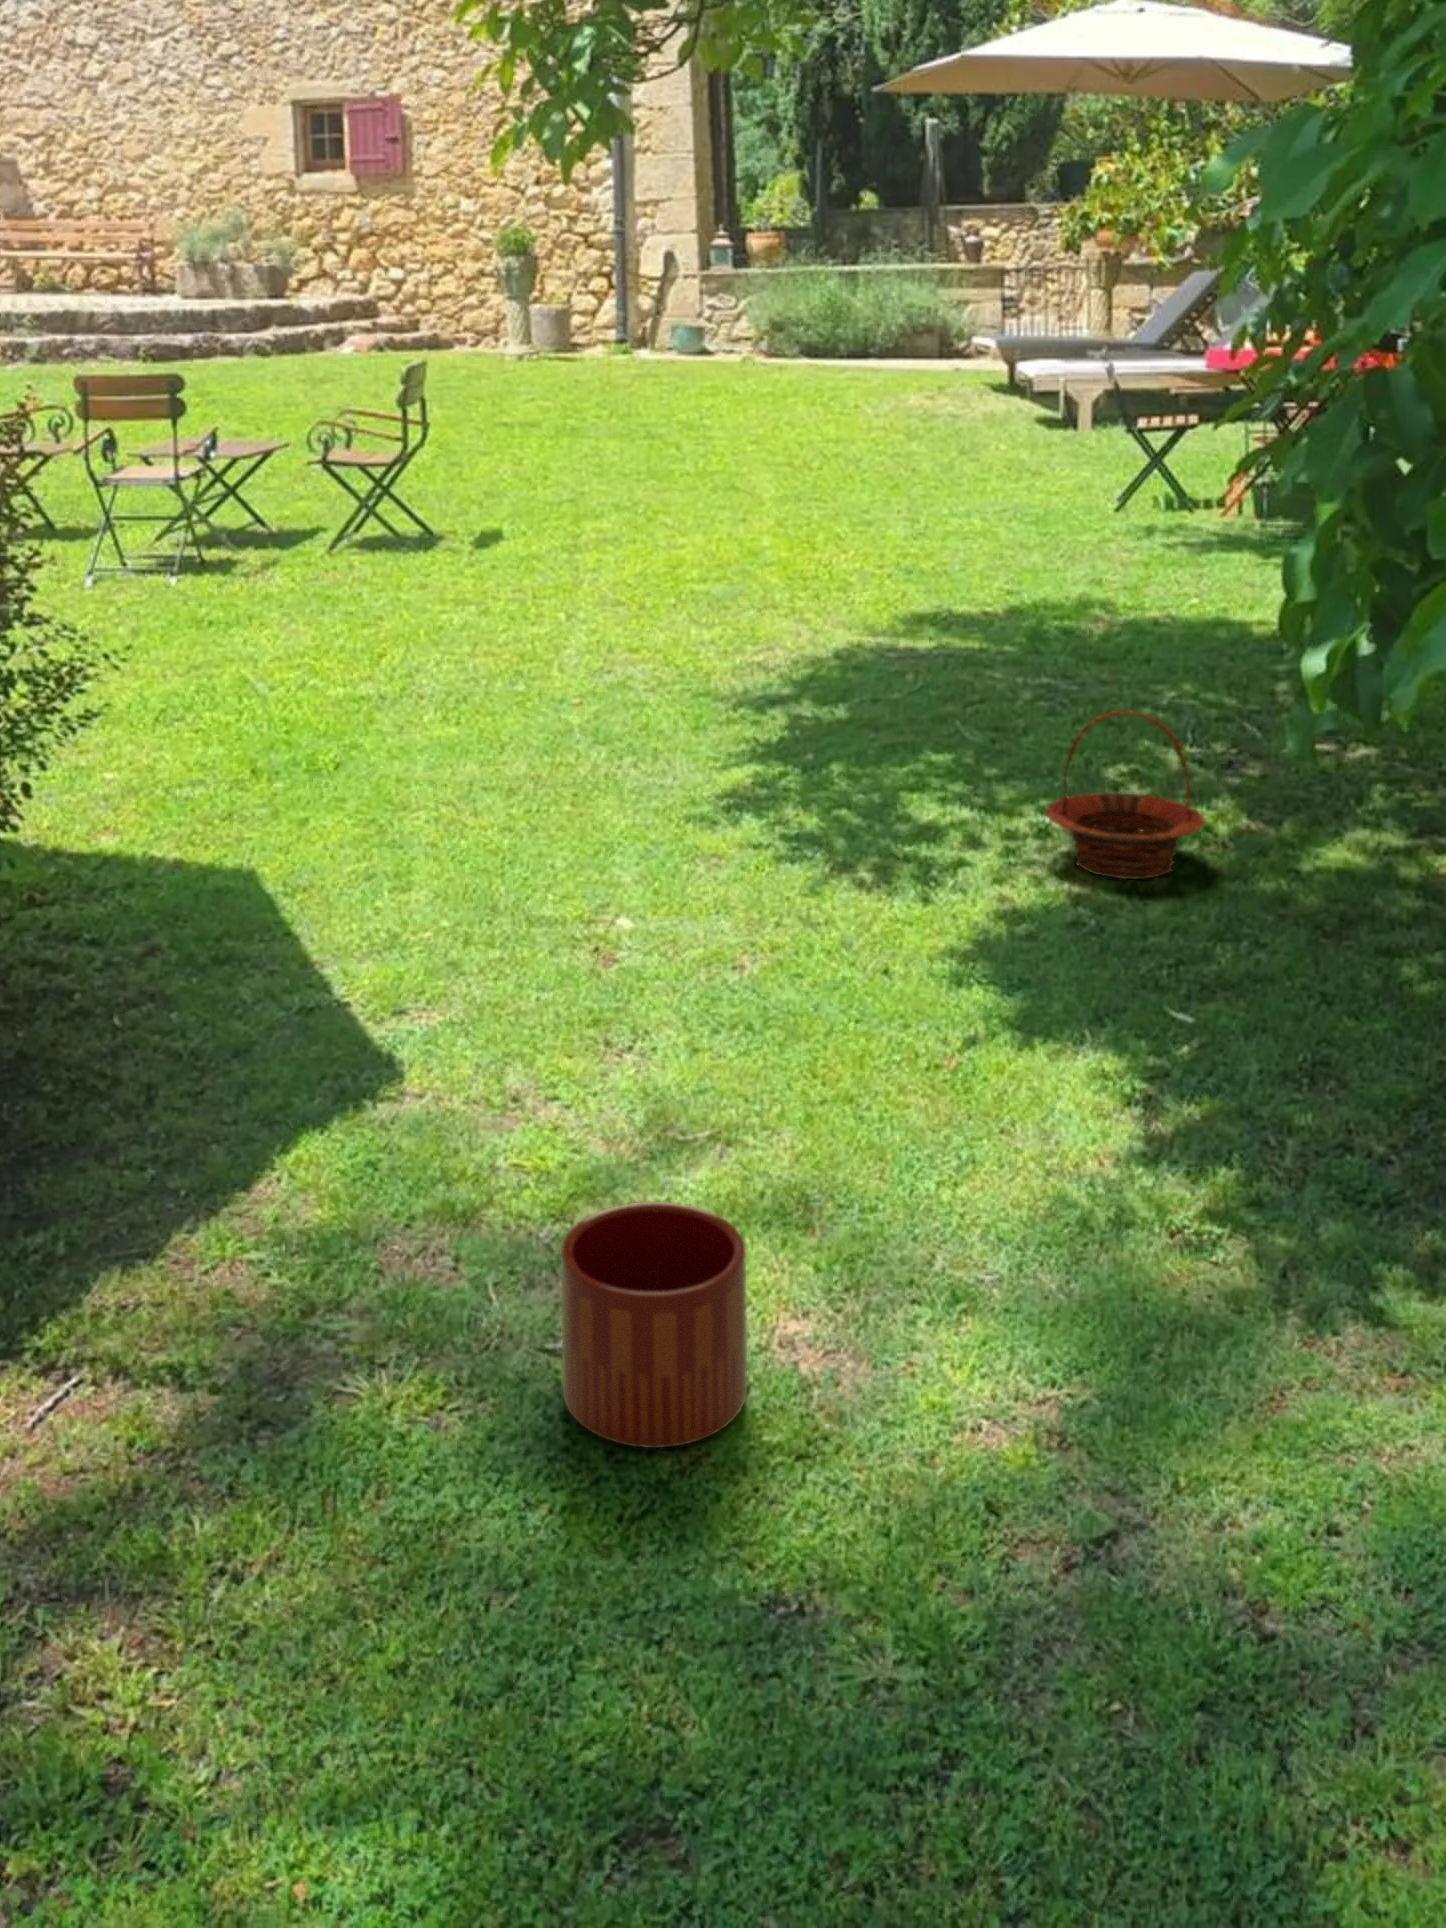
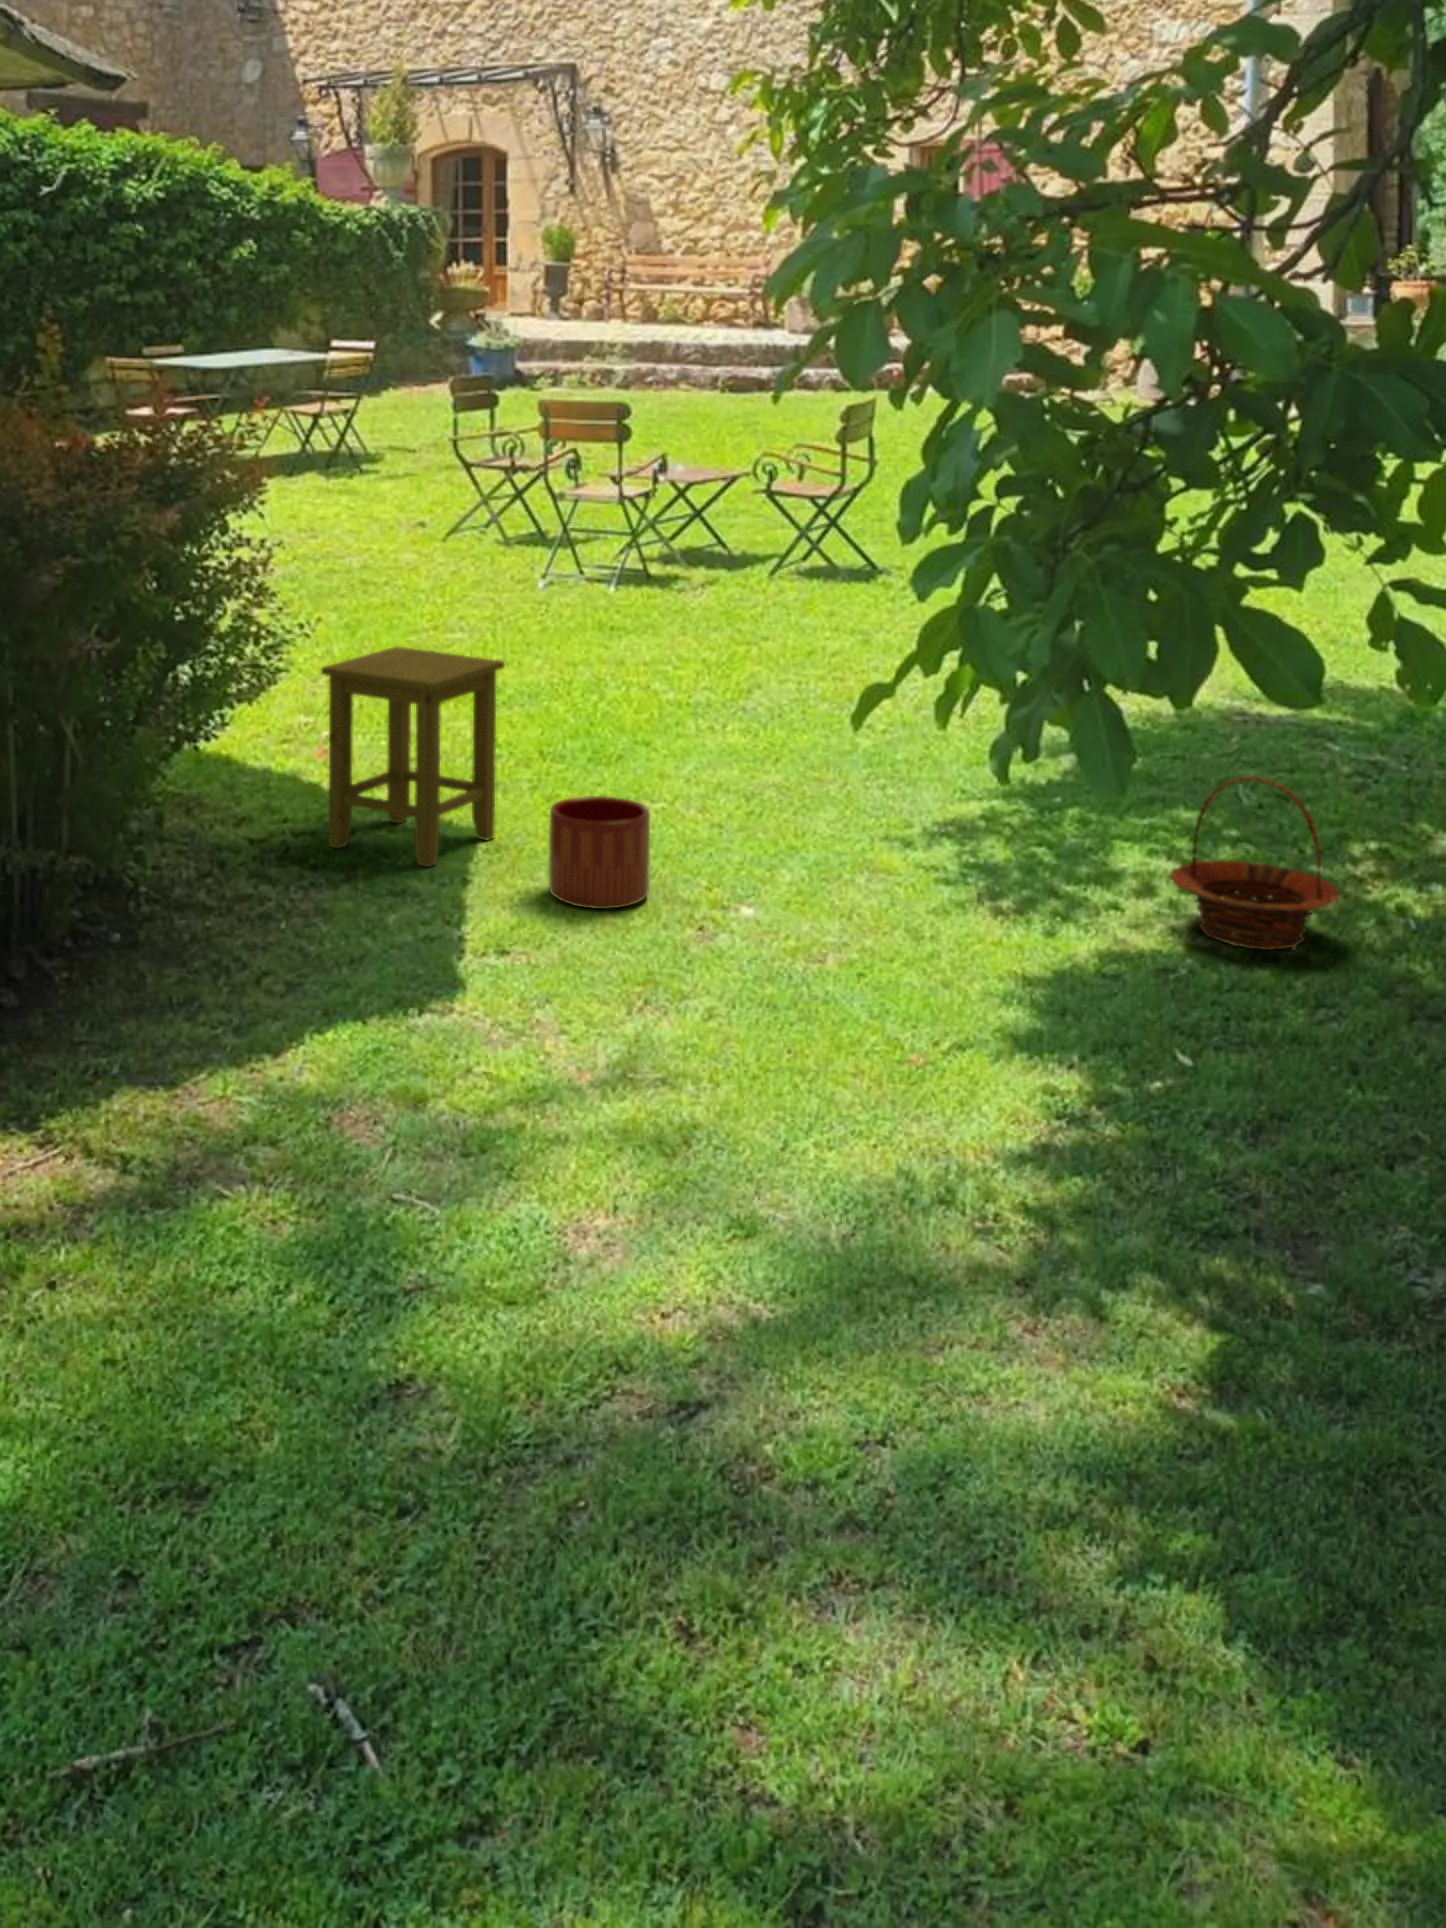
stool: none [124,681,326,936] -> present [321,646,505,867]
planter: present [561,1202,747,1448] -> present [549,796,650,909]

